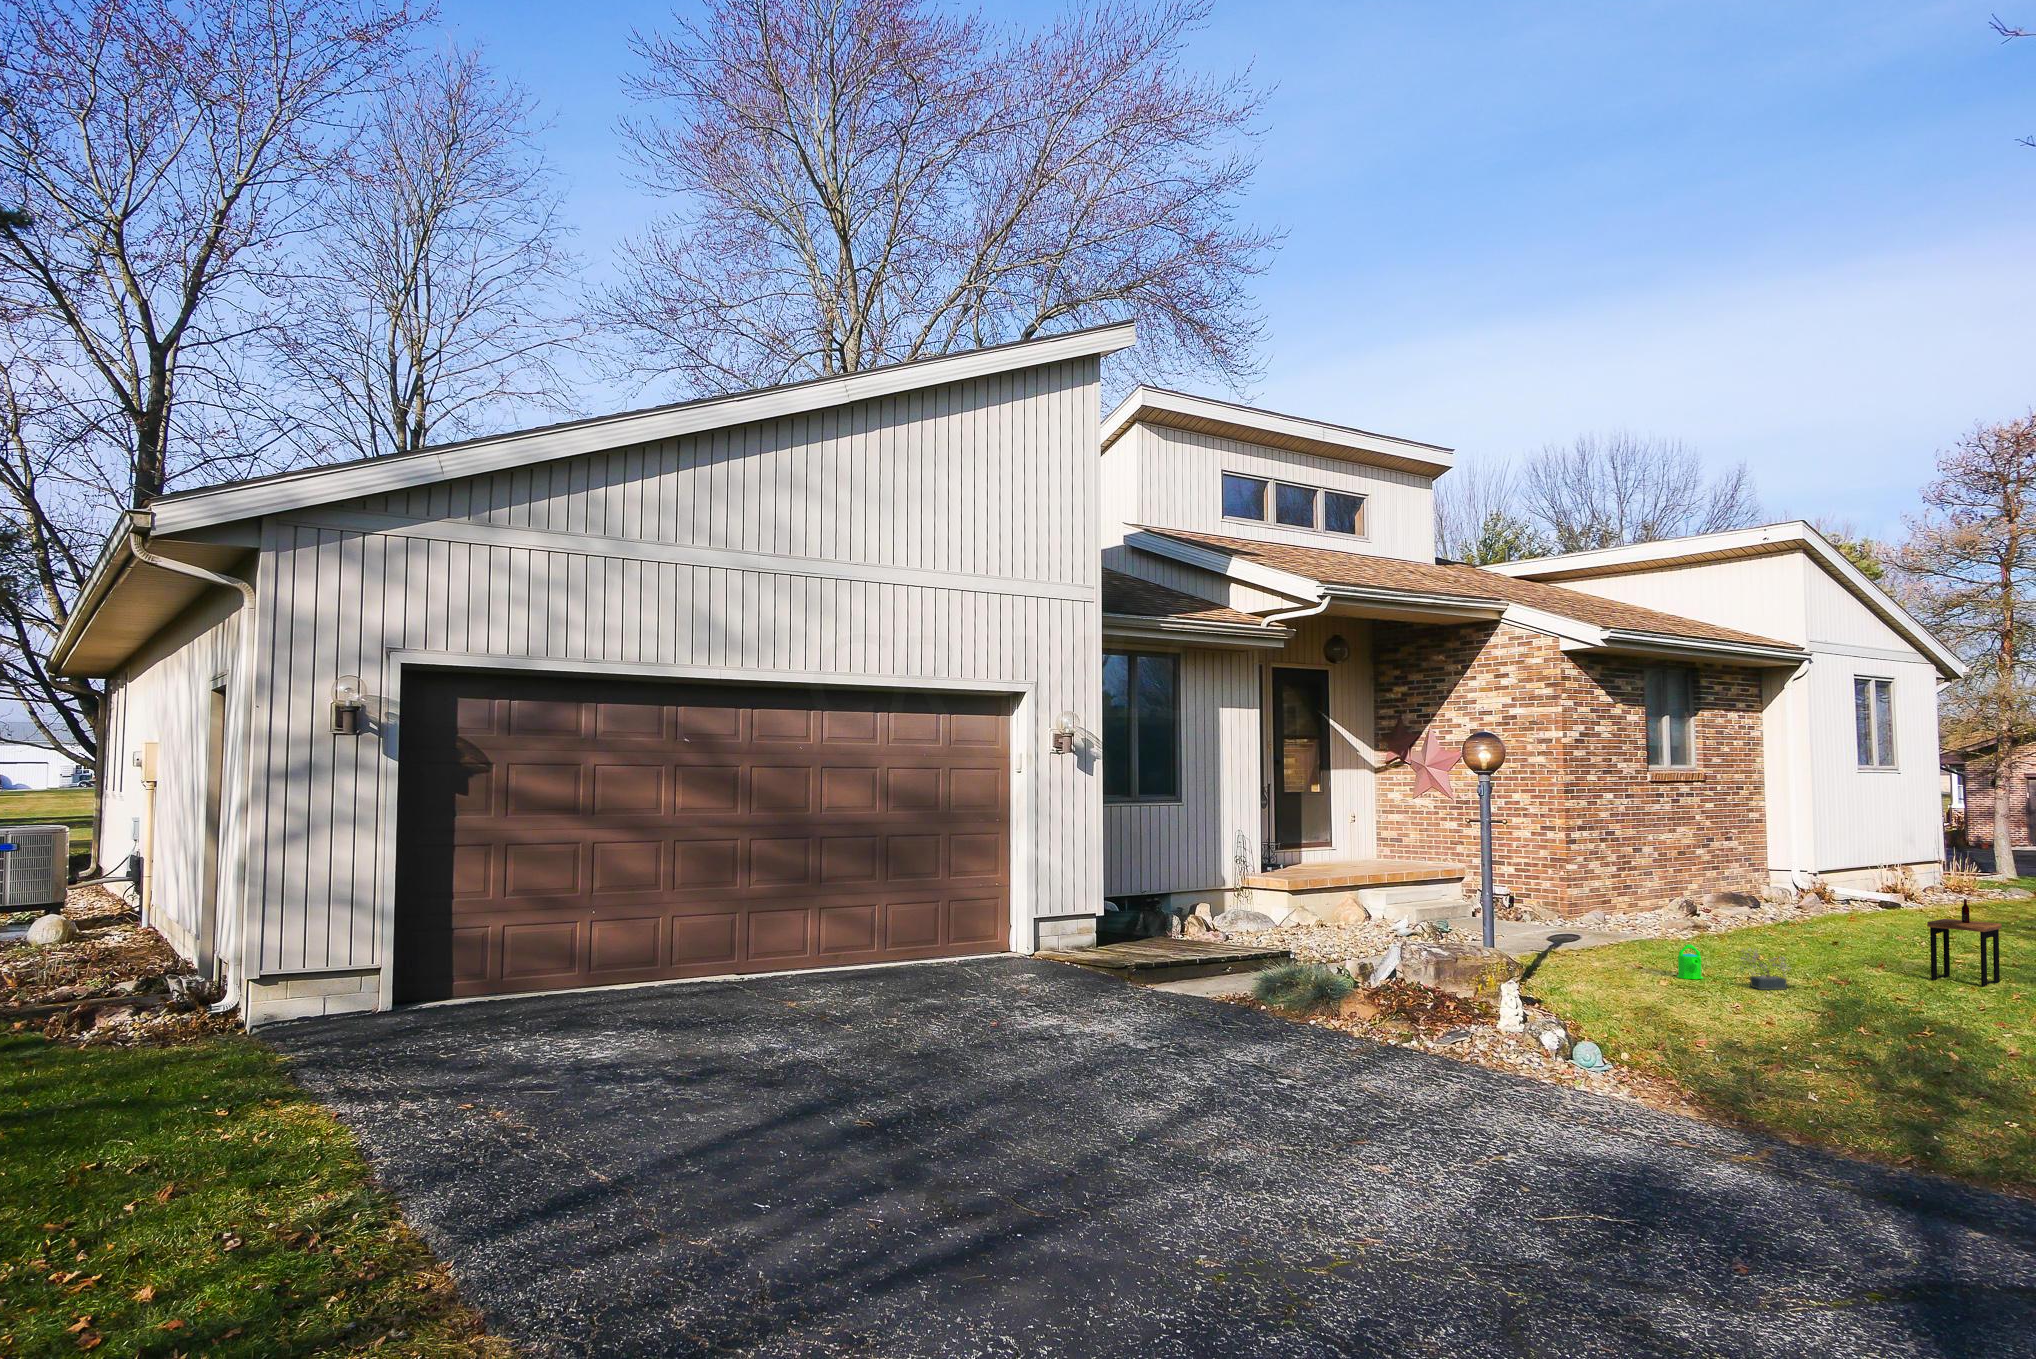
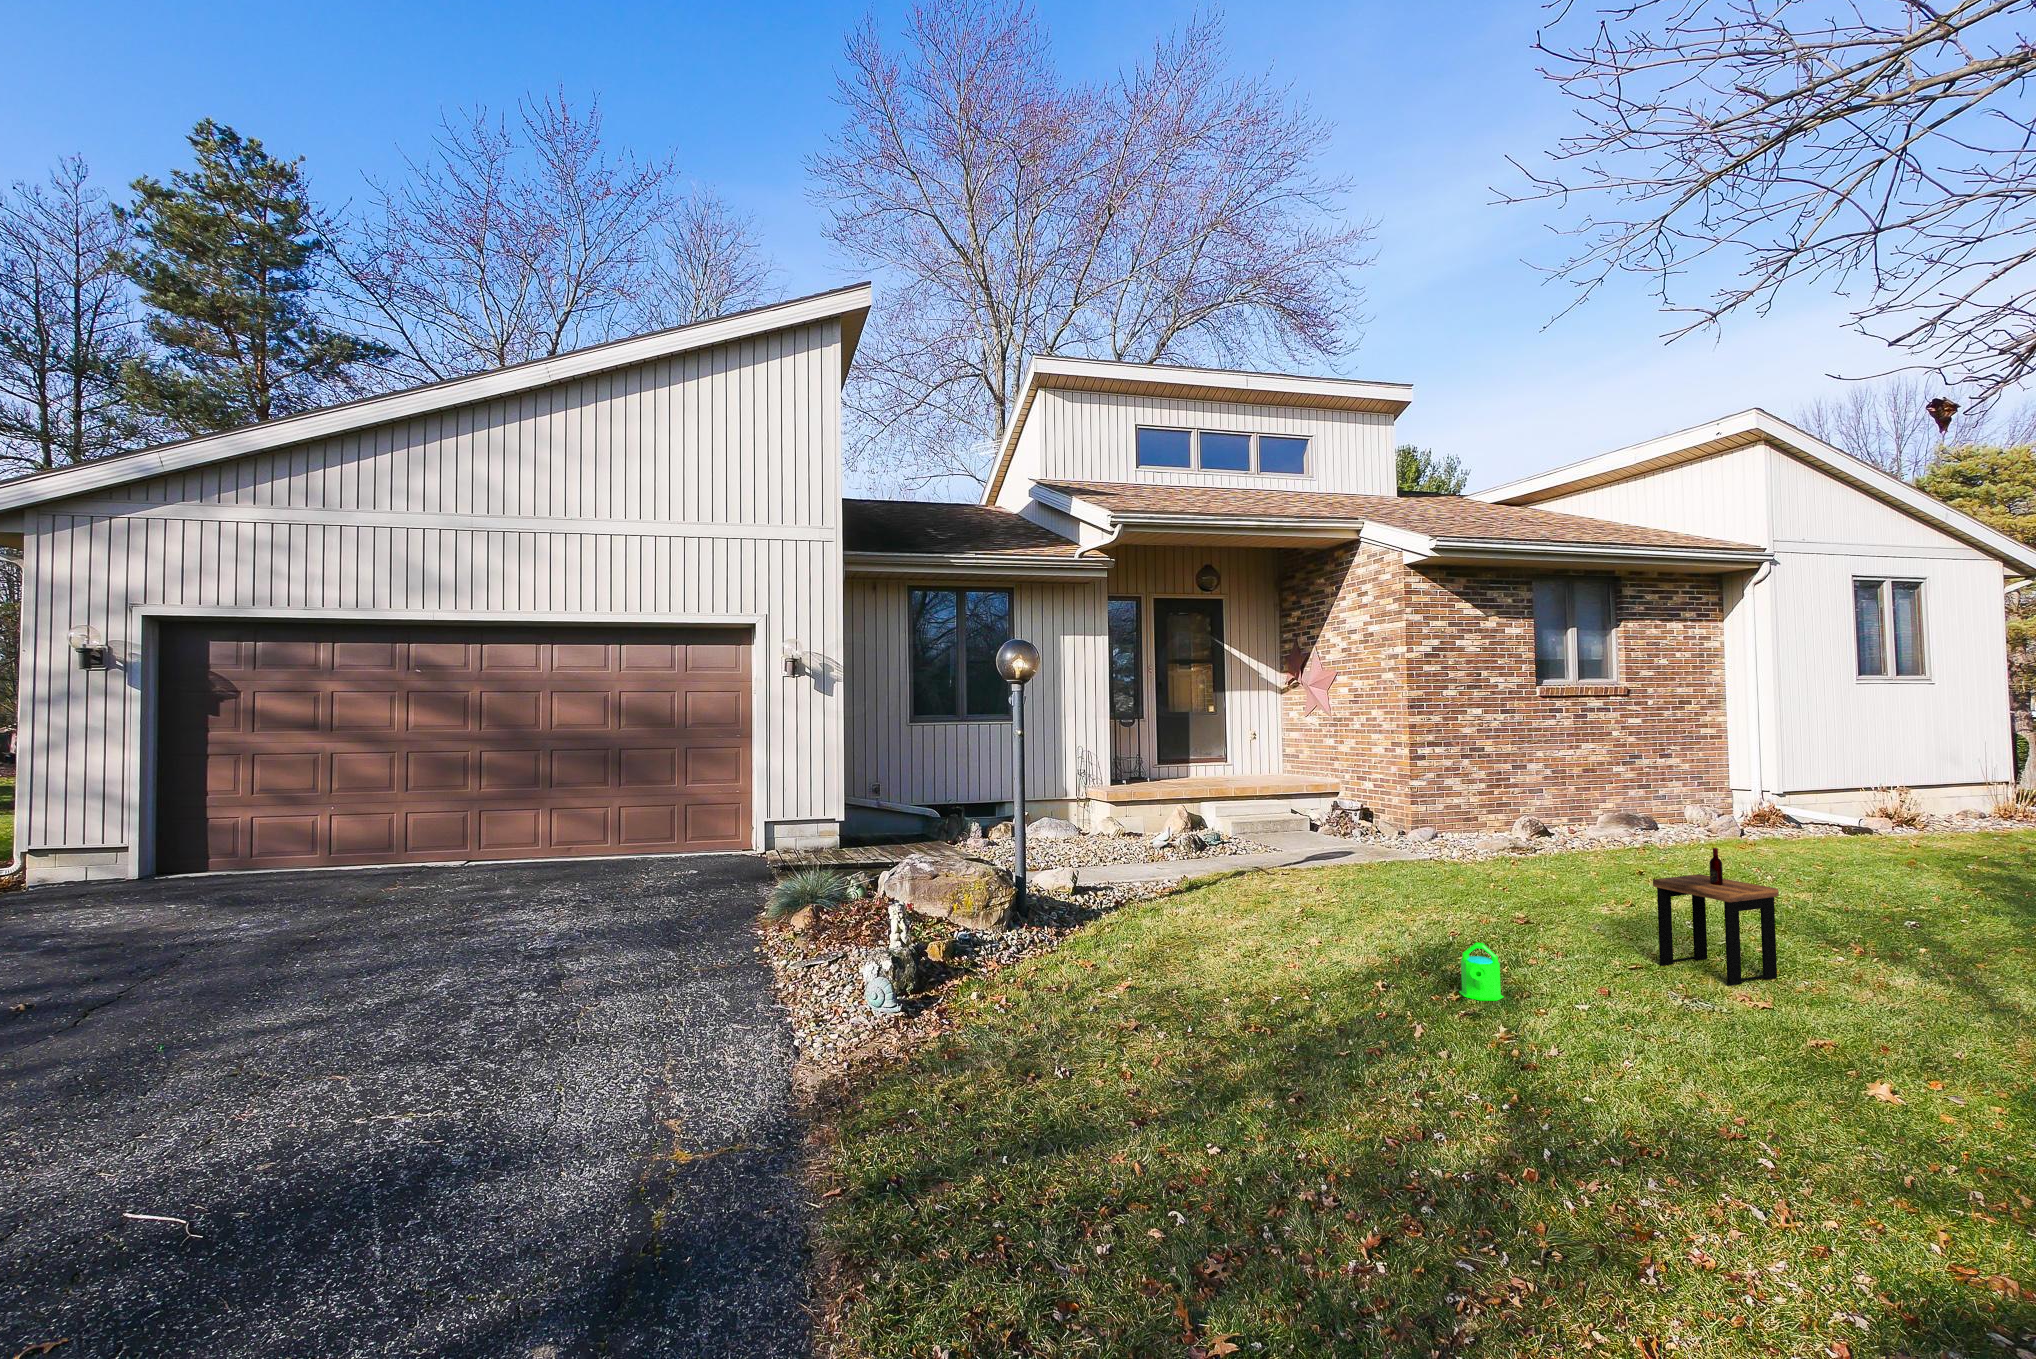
watering can: present [1677,944,1703,979] -> present [1459,942,1504,1001]
decorative plant: present [1741,949,1787,990] -> none [1359,900,1430,961]

